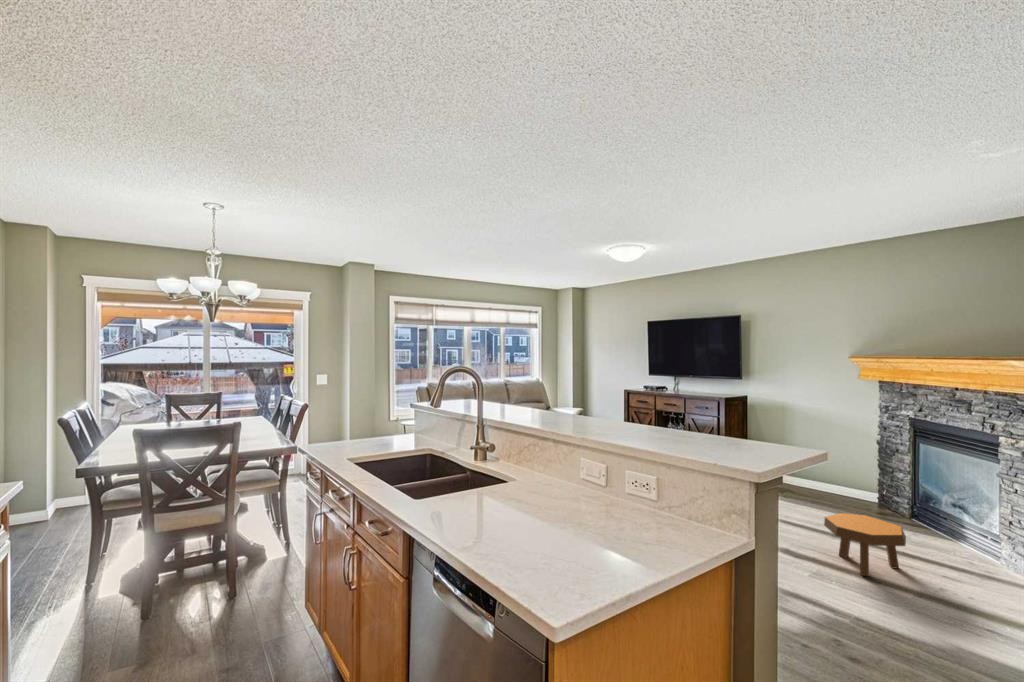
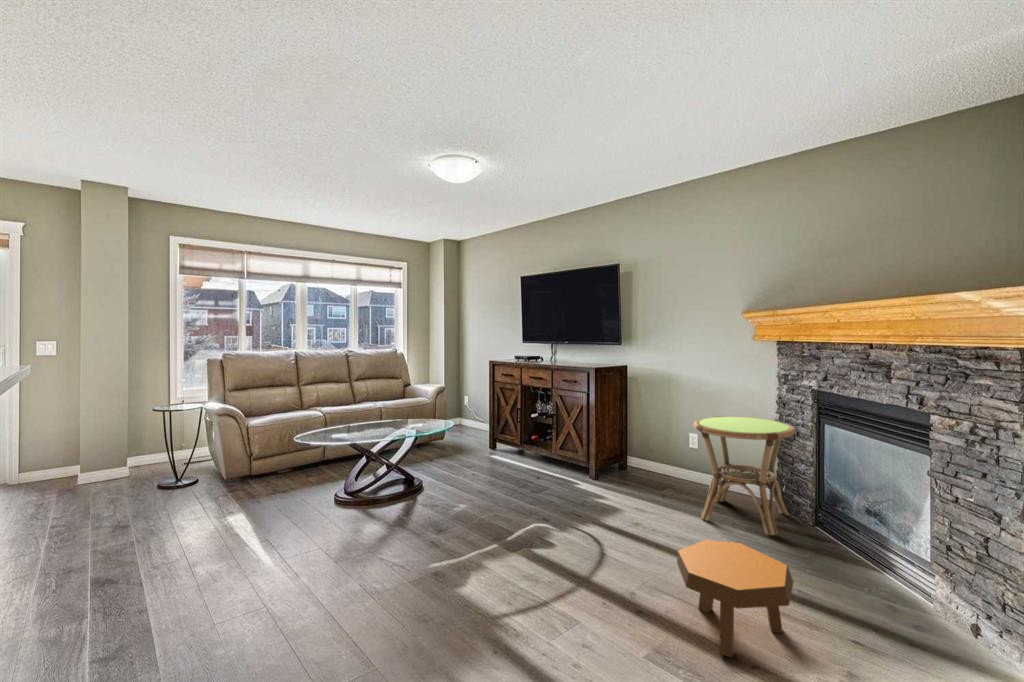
side table: none [815,437,897,522] -> present [694,416,796,535]

